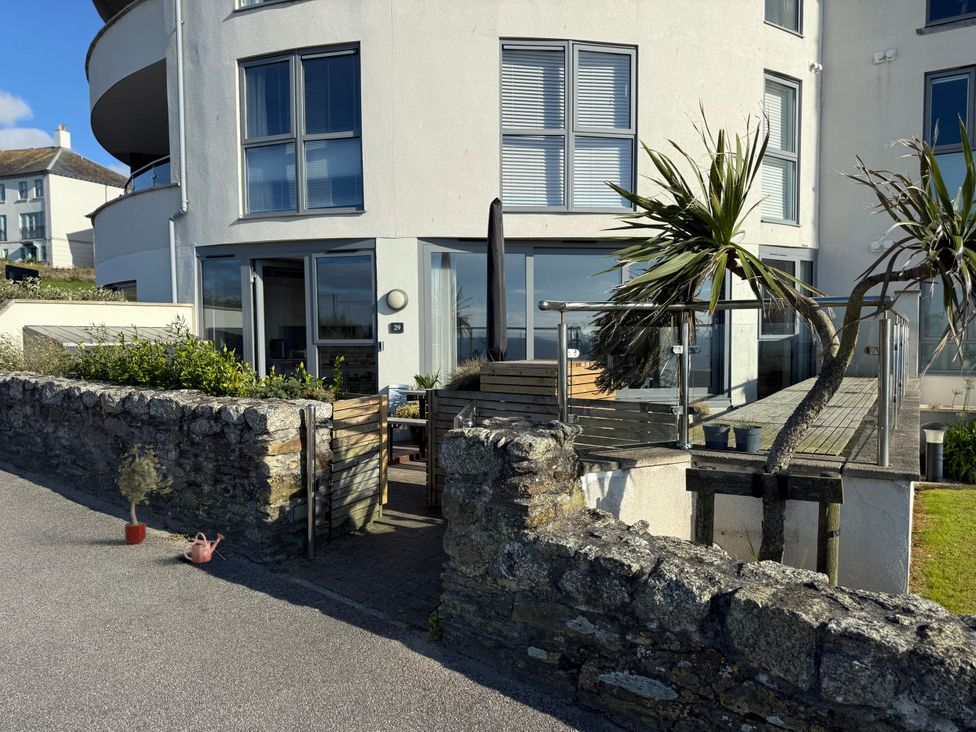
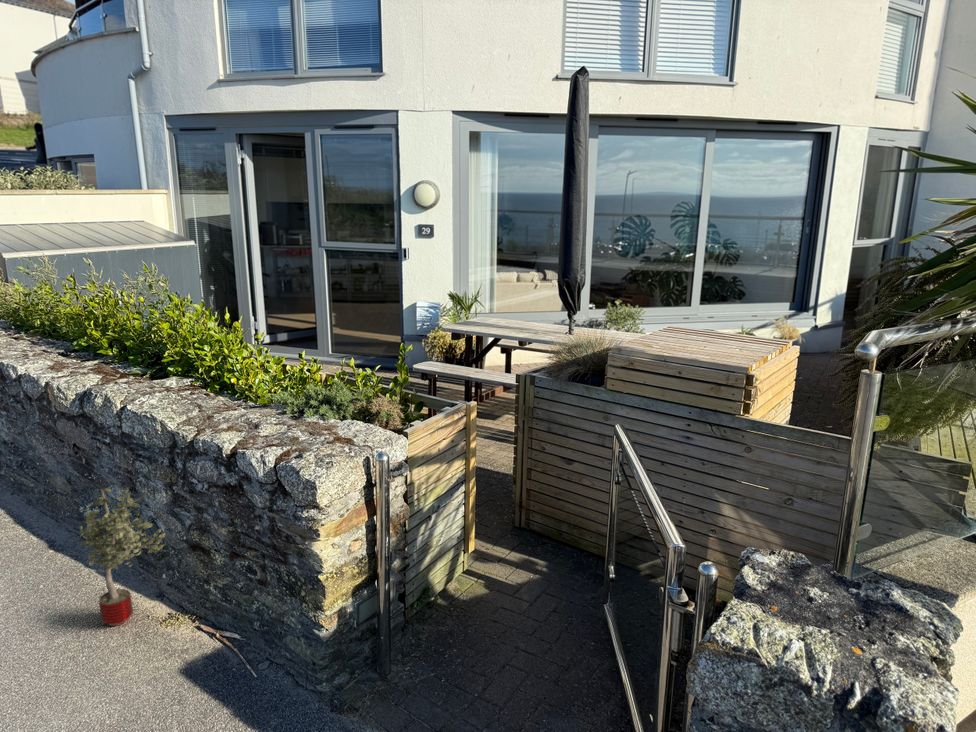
watering can: present [183,533,224,563] -> none [193,632,253,686]

